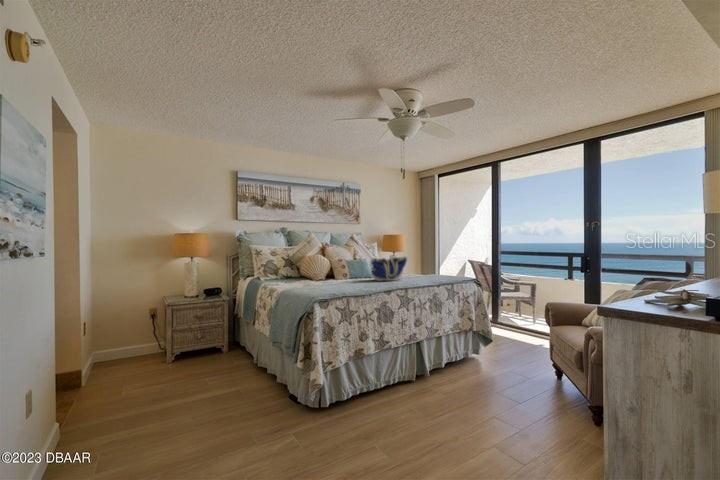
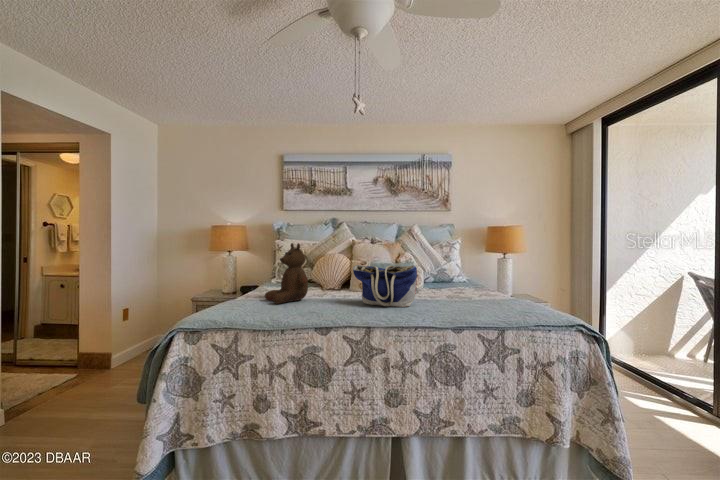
teddy bear: none [312,245,344,285] -> present [265,243,308,304]

